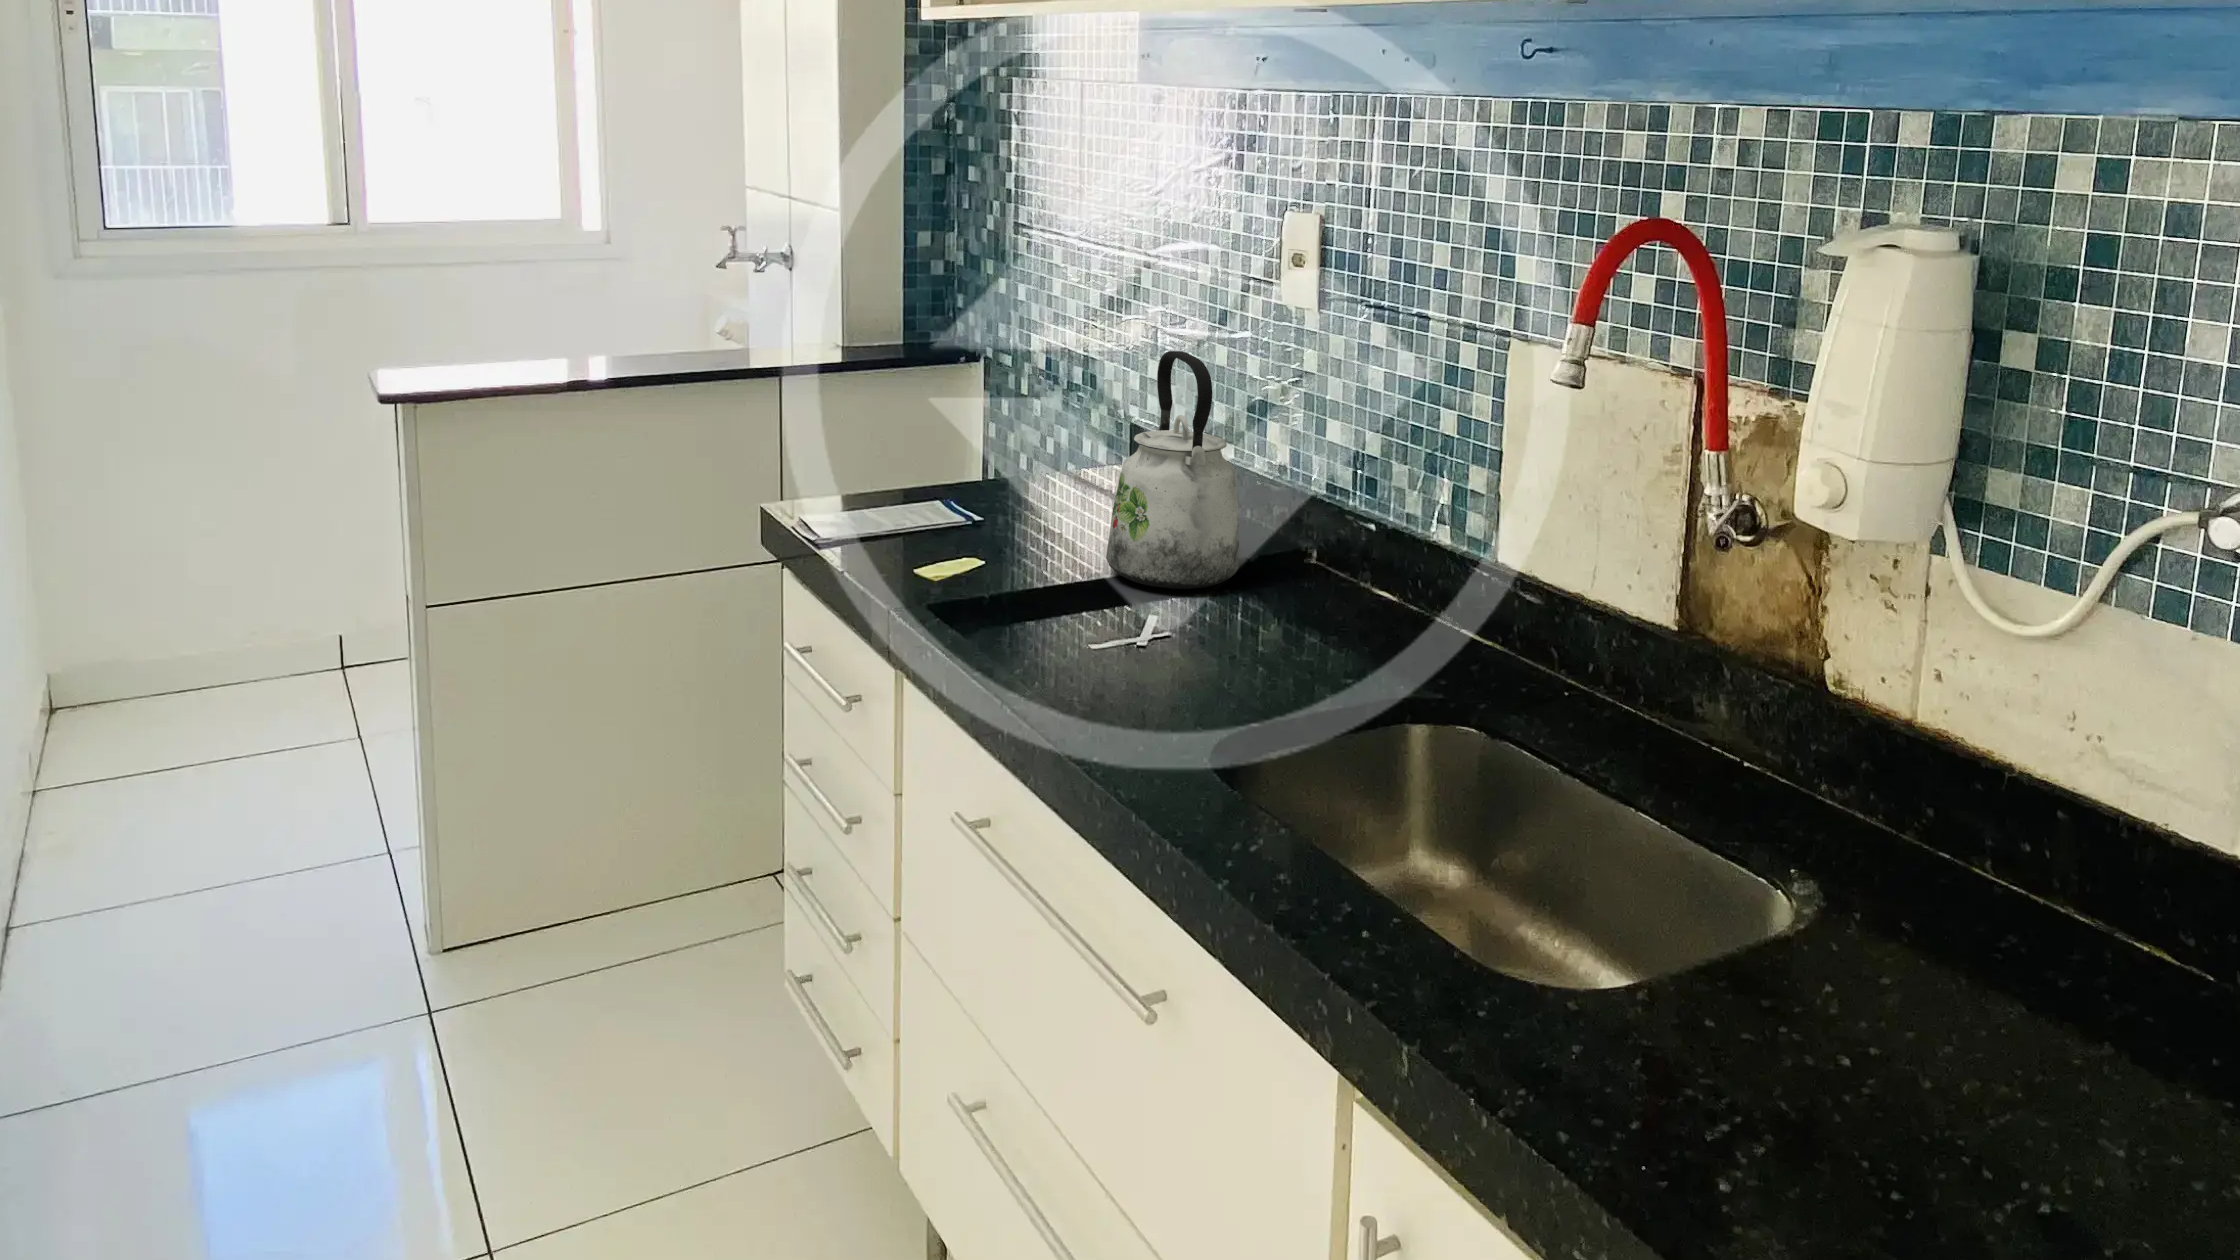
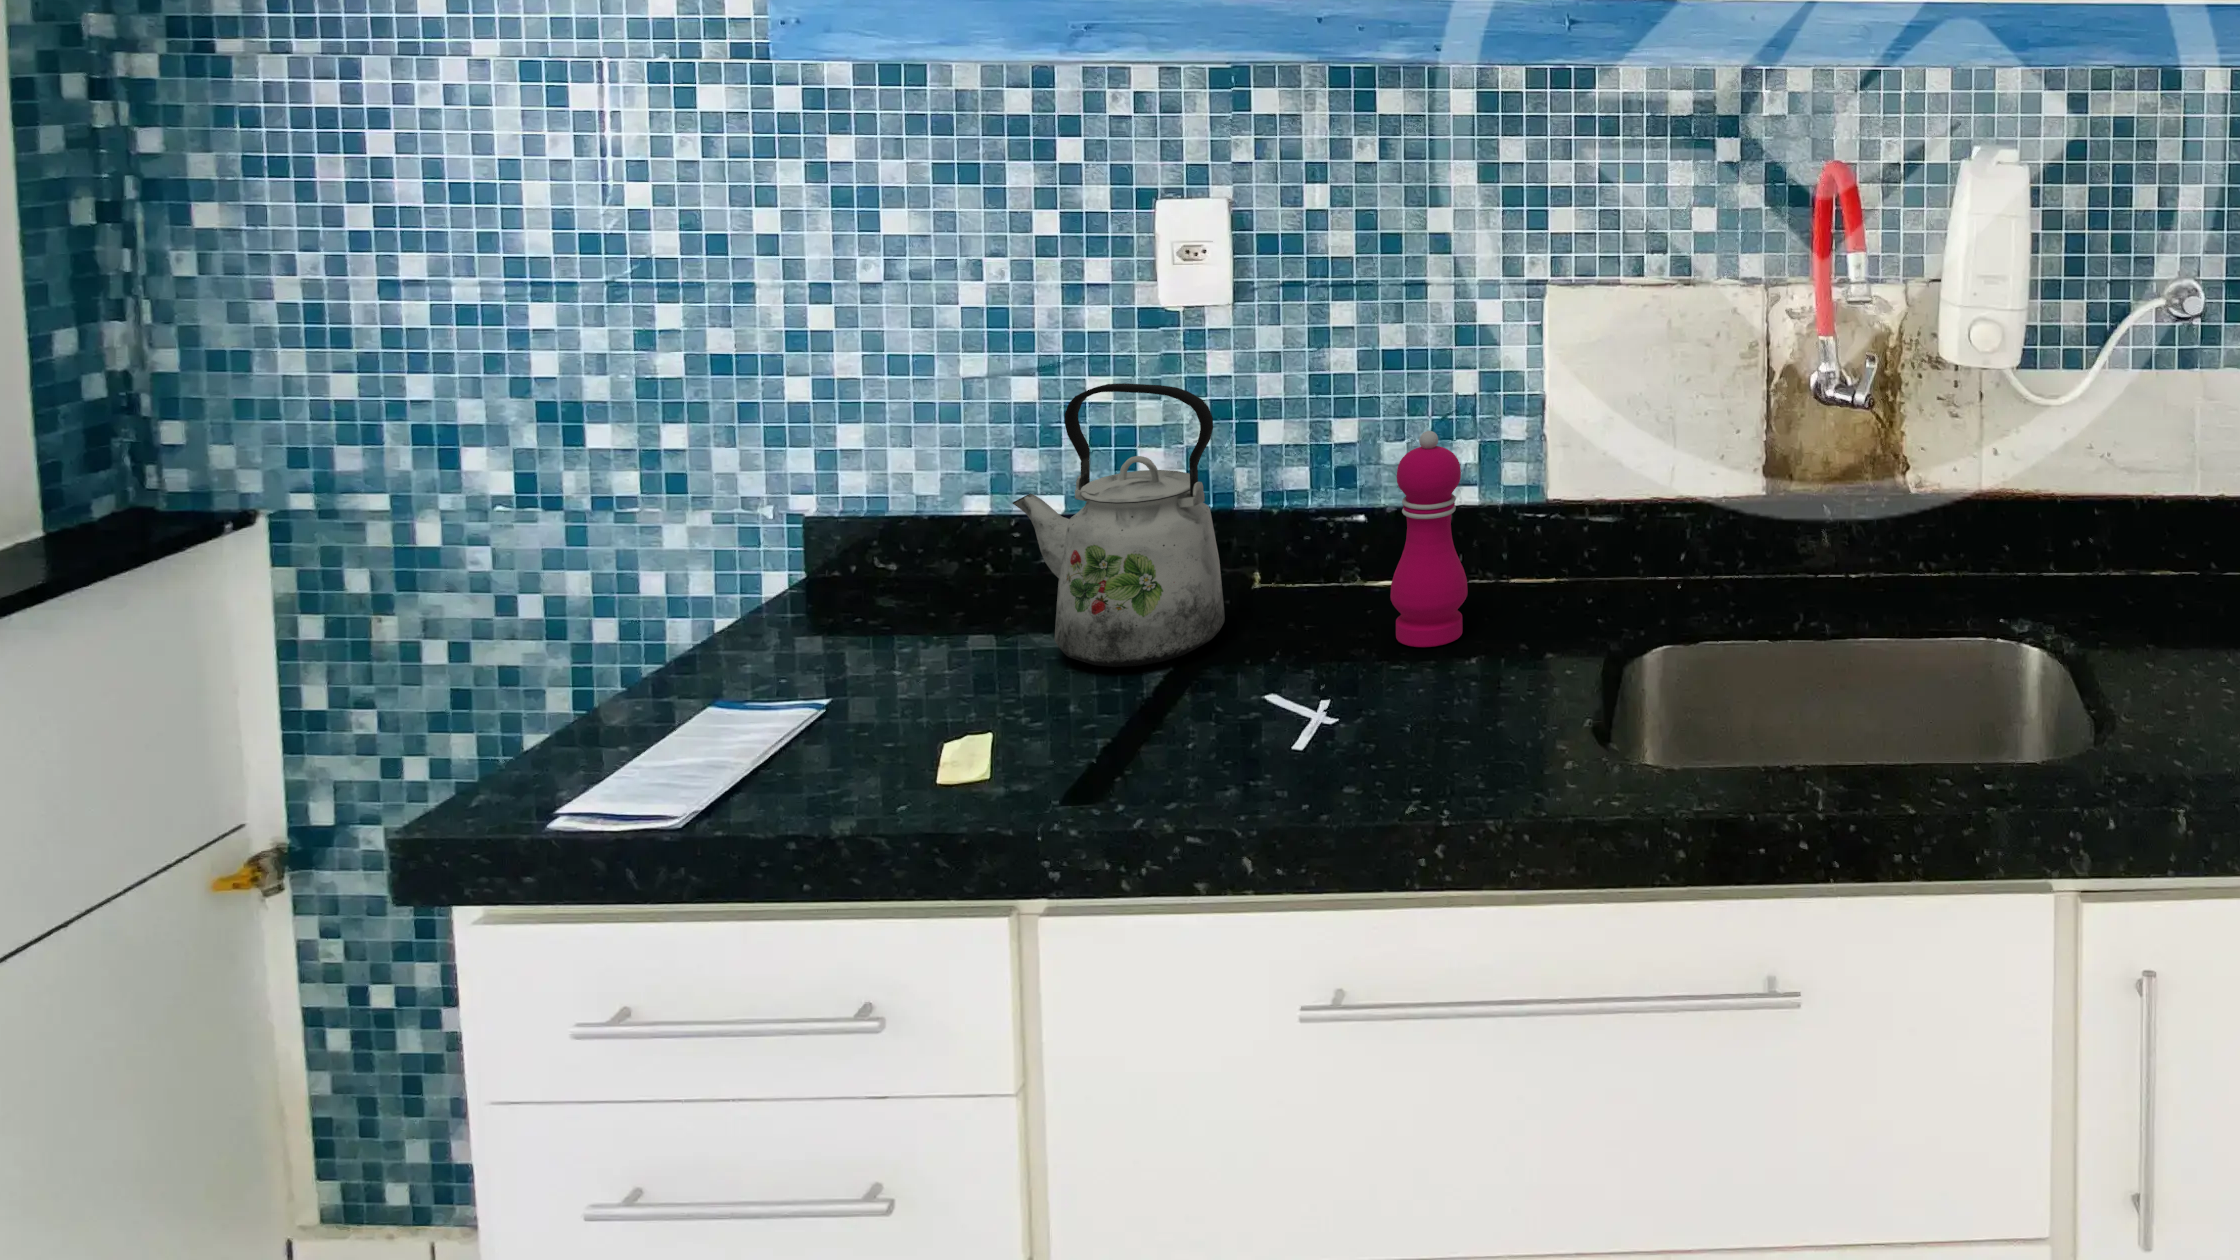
pepper mill: none [1291,448,1368,656] -> present [1390,431,1468,647]

